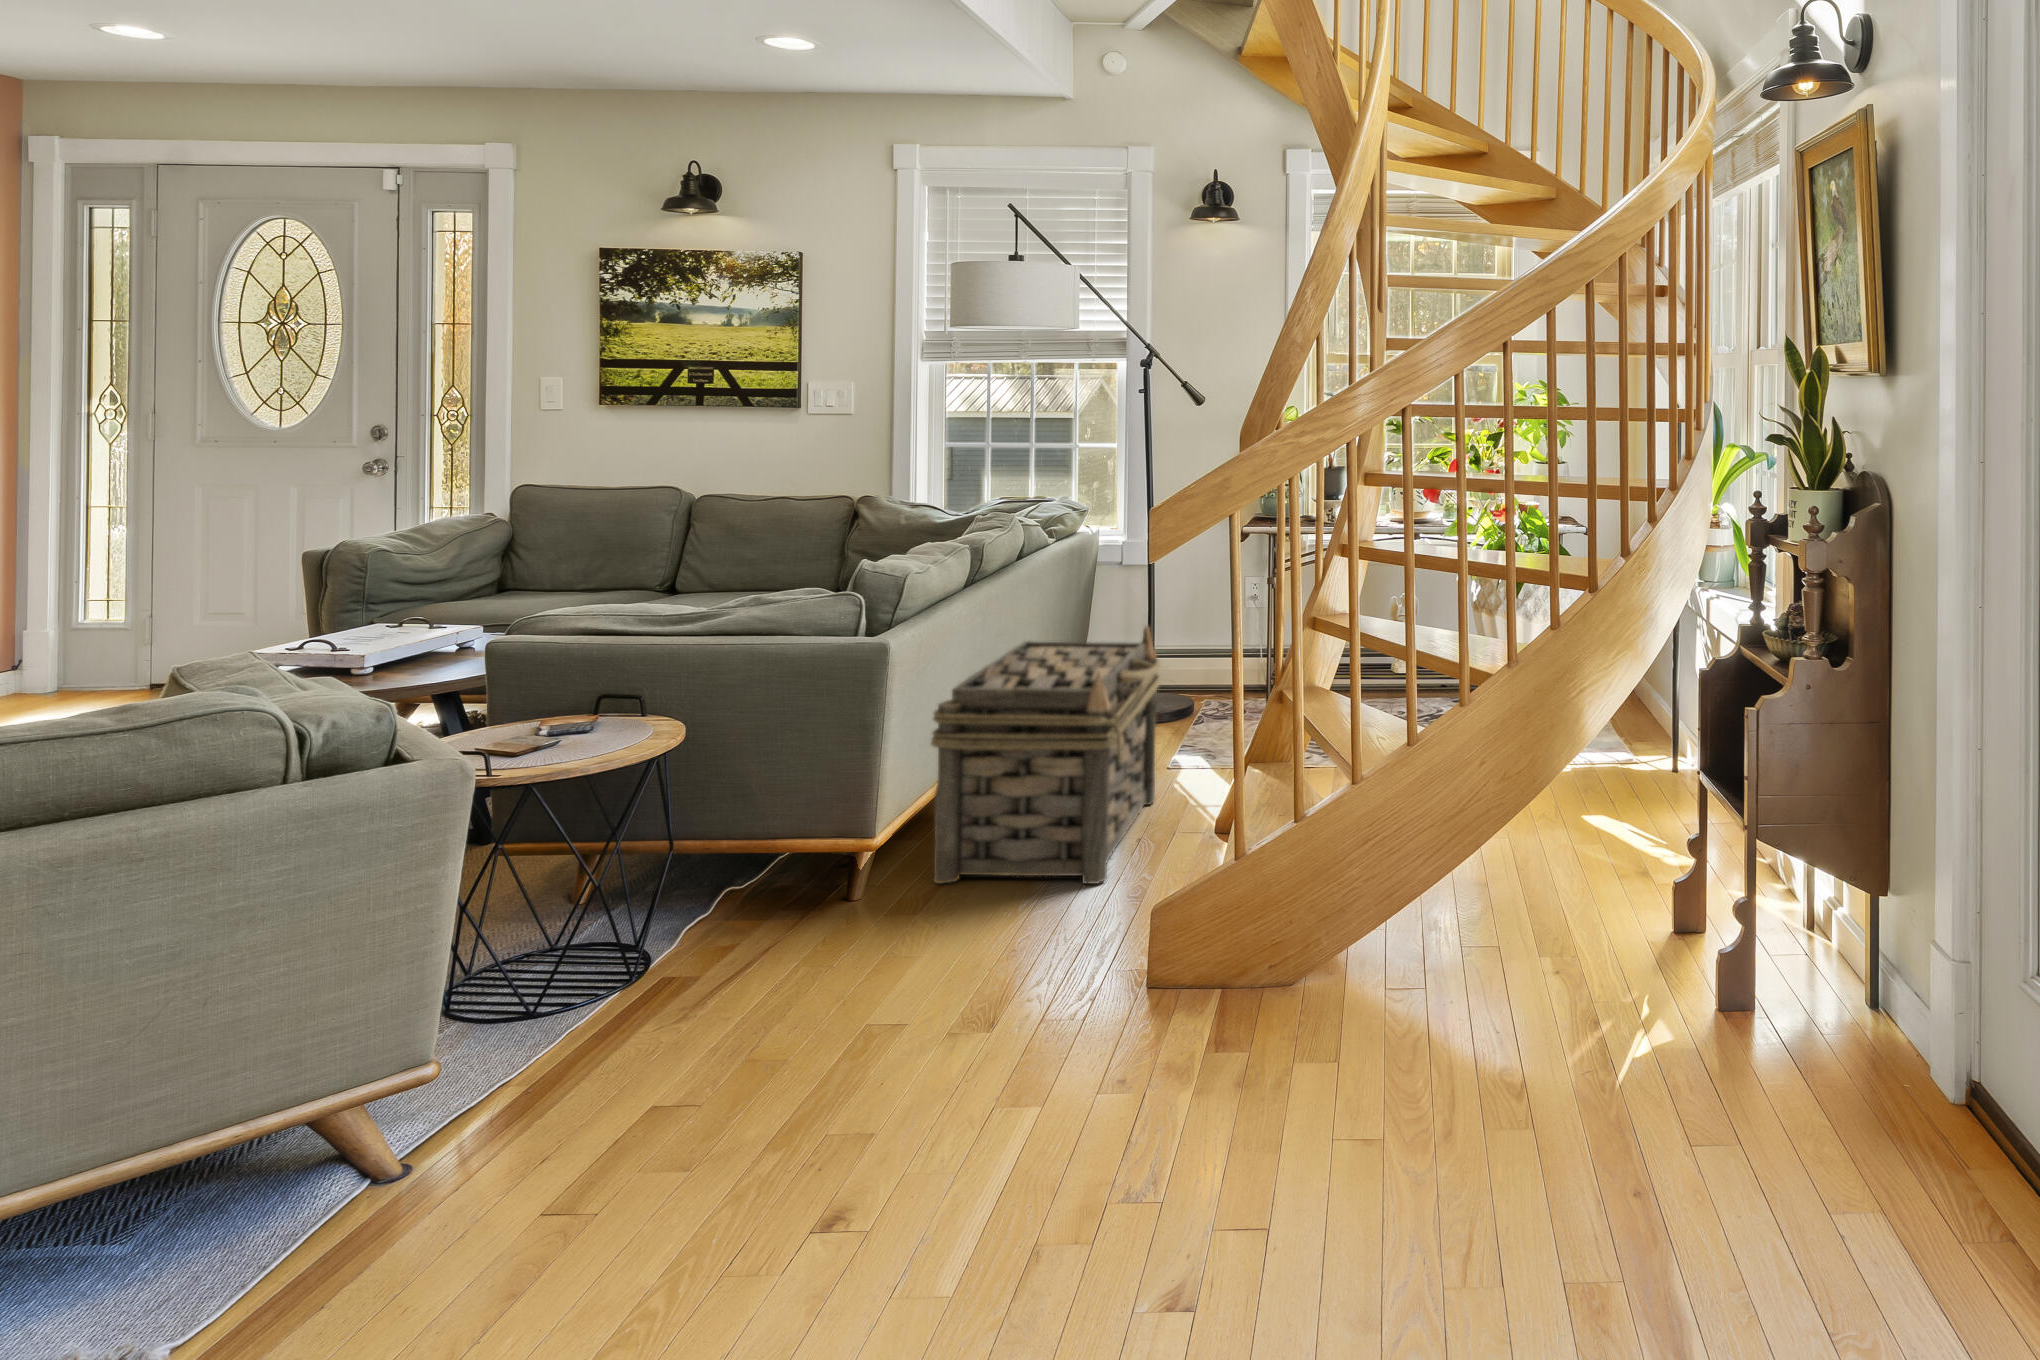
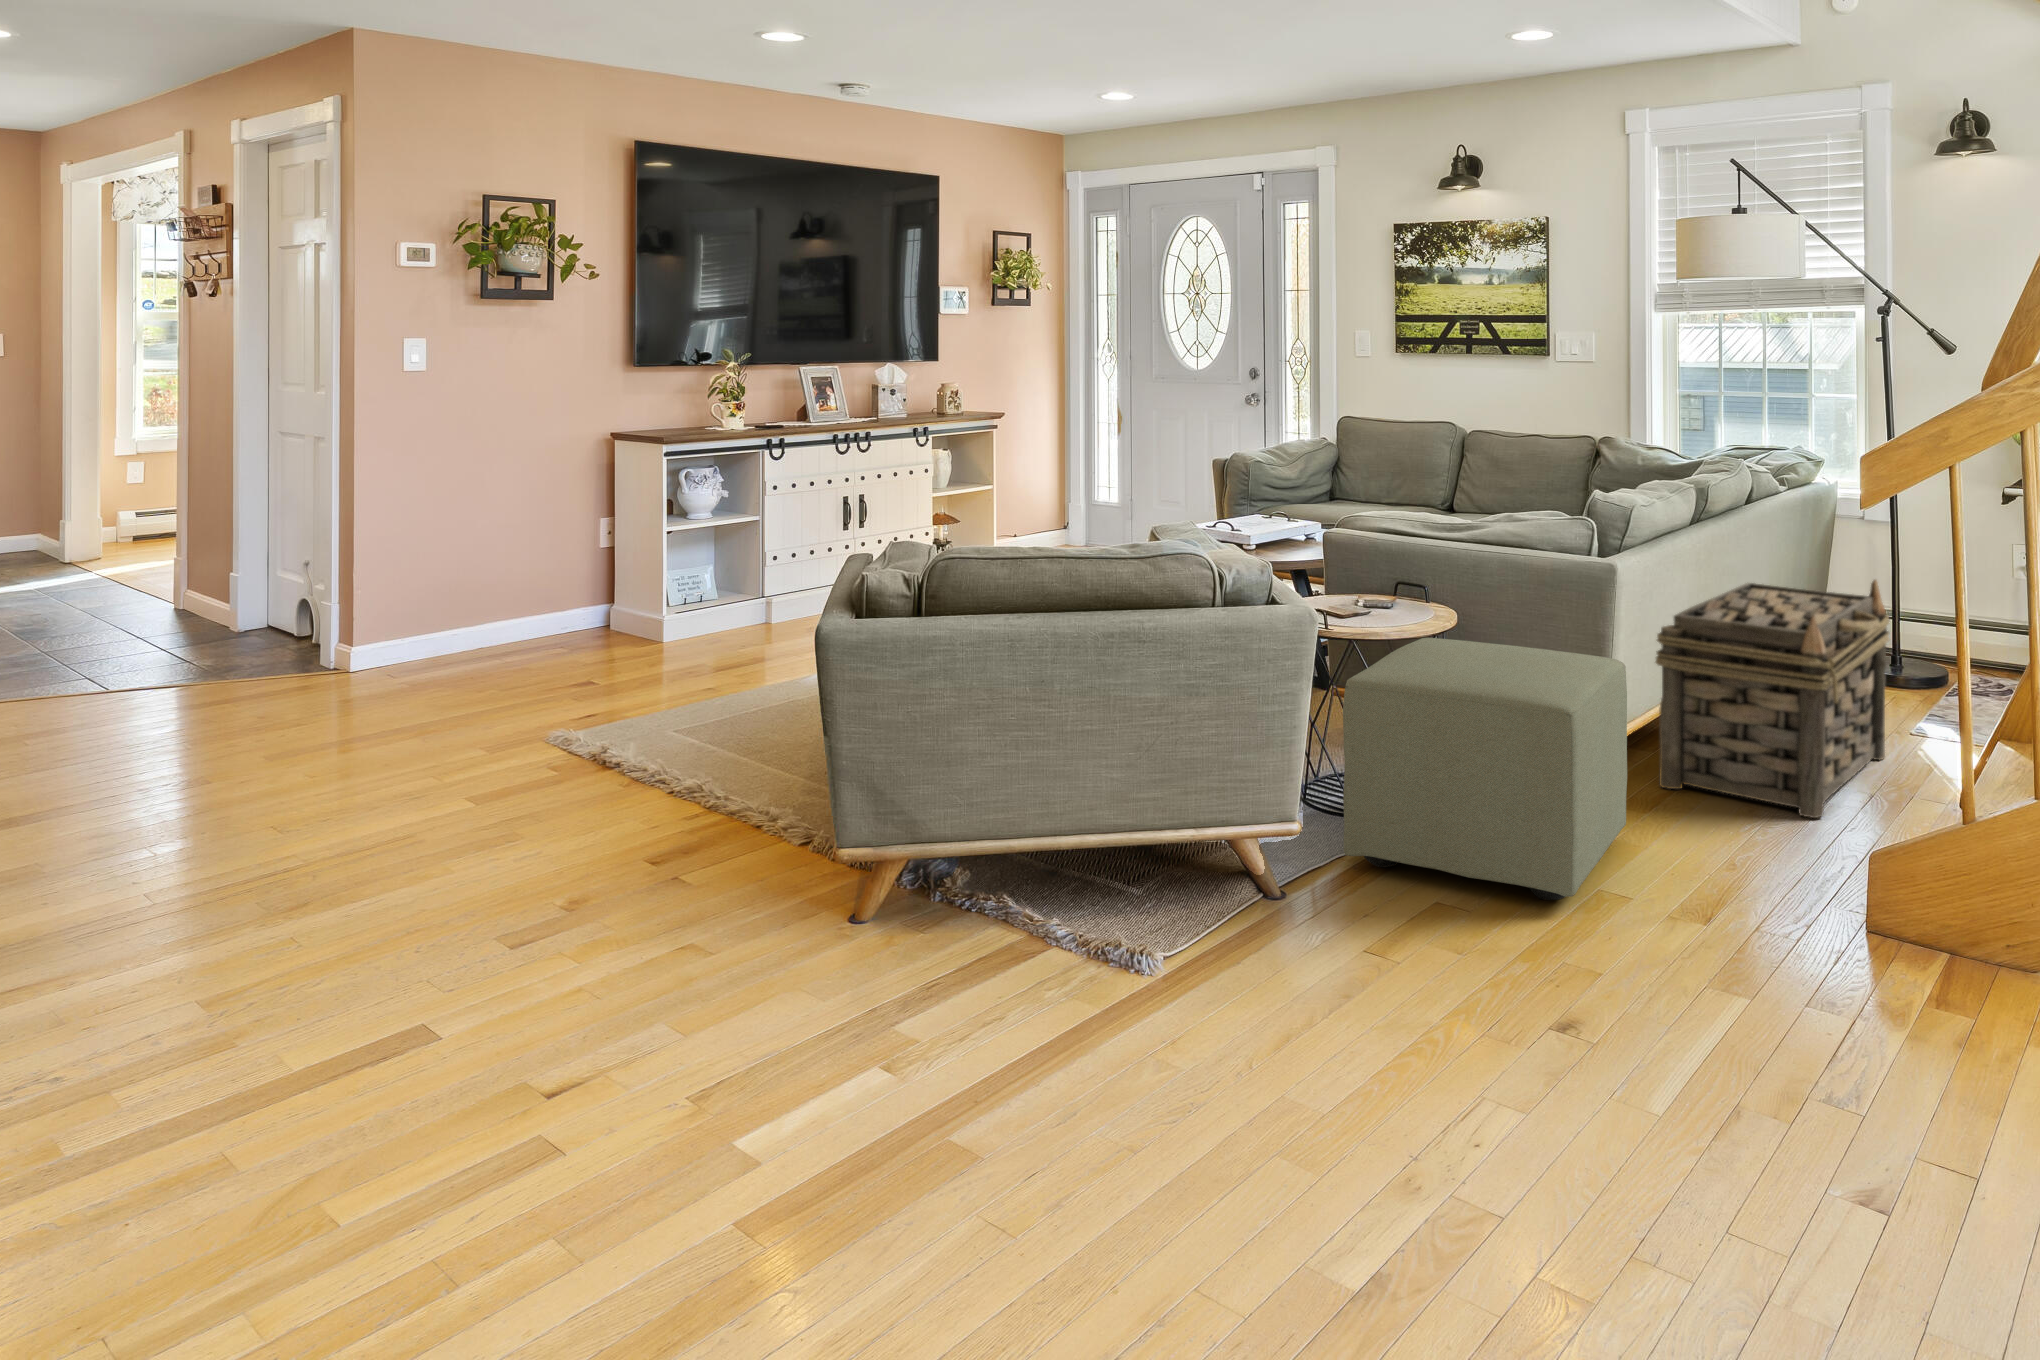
ottoman: none [508,752,904,1088] -> present [1343,638,1627,900]

